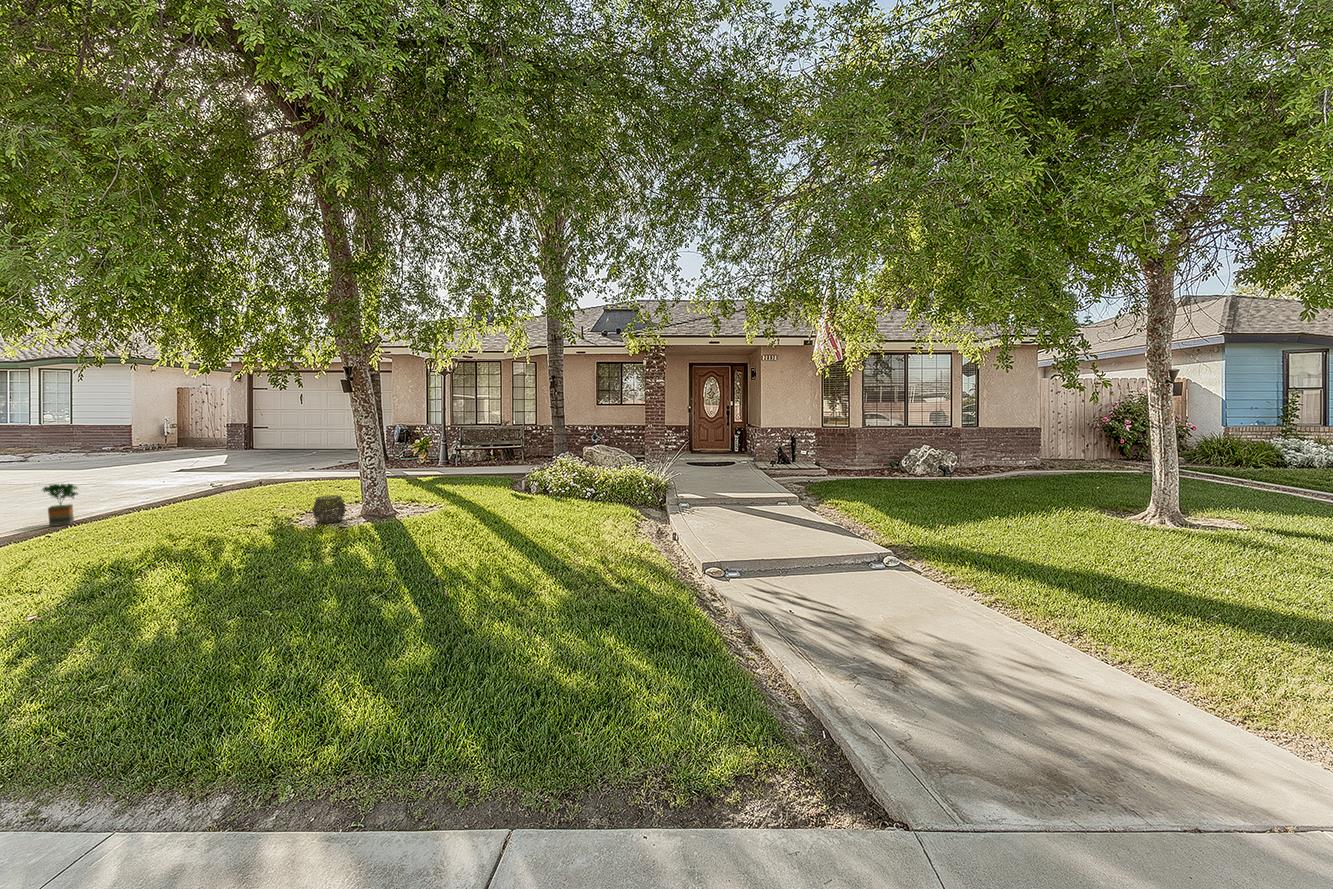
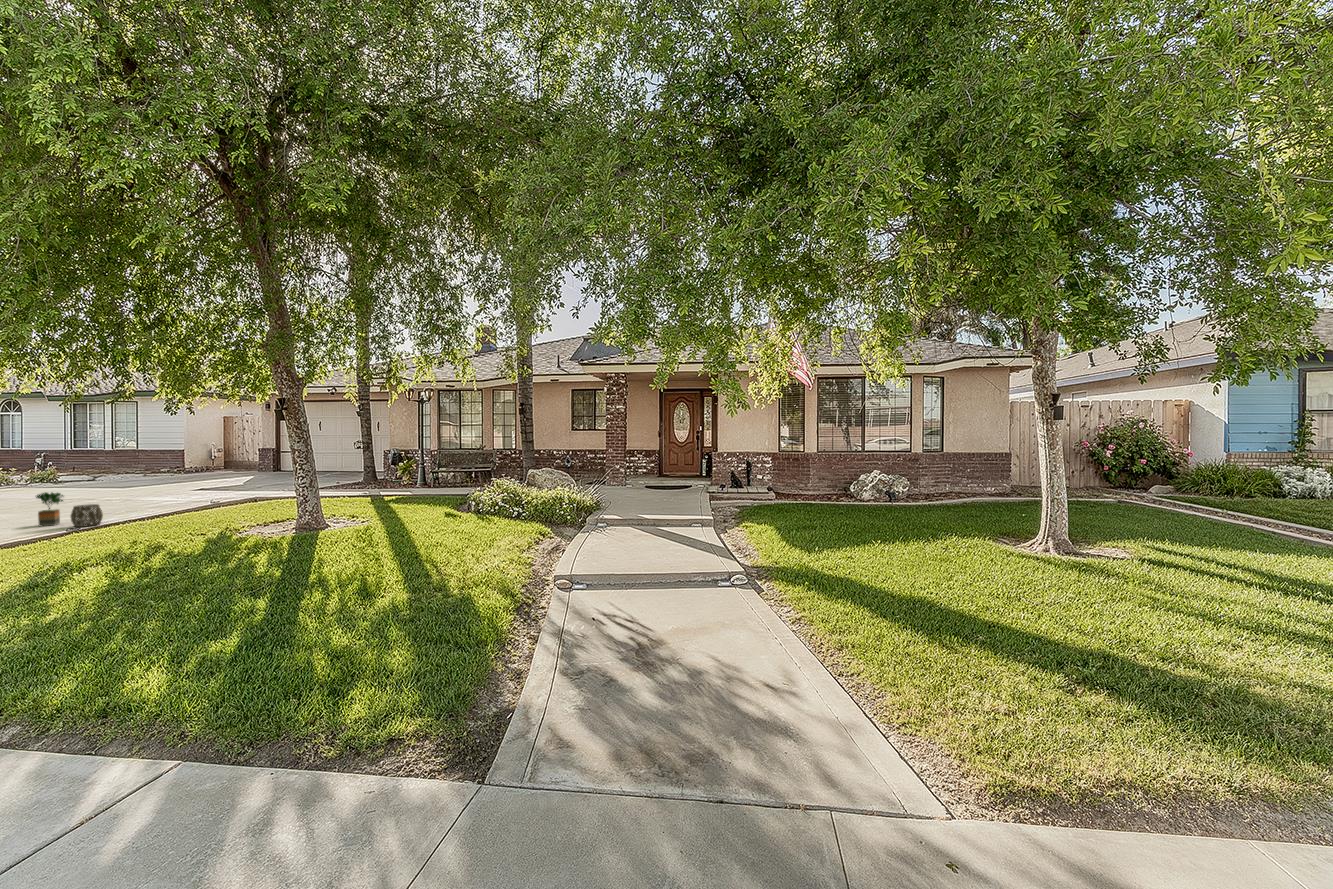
woven basket: present [313,495,345,523] -> present [71,504,103,527]

